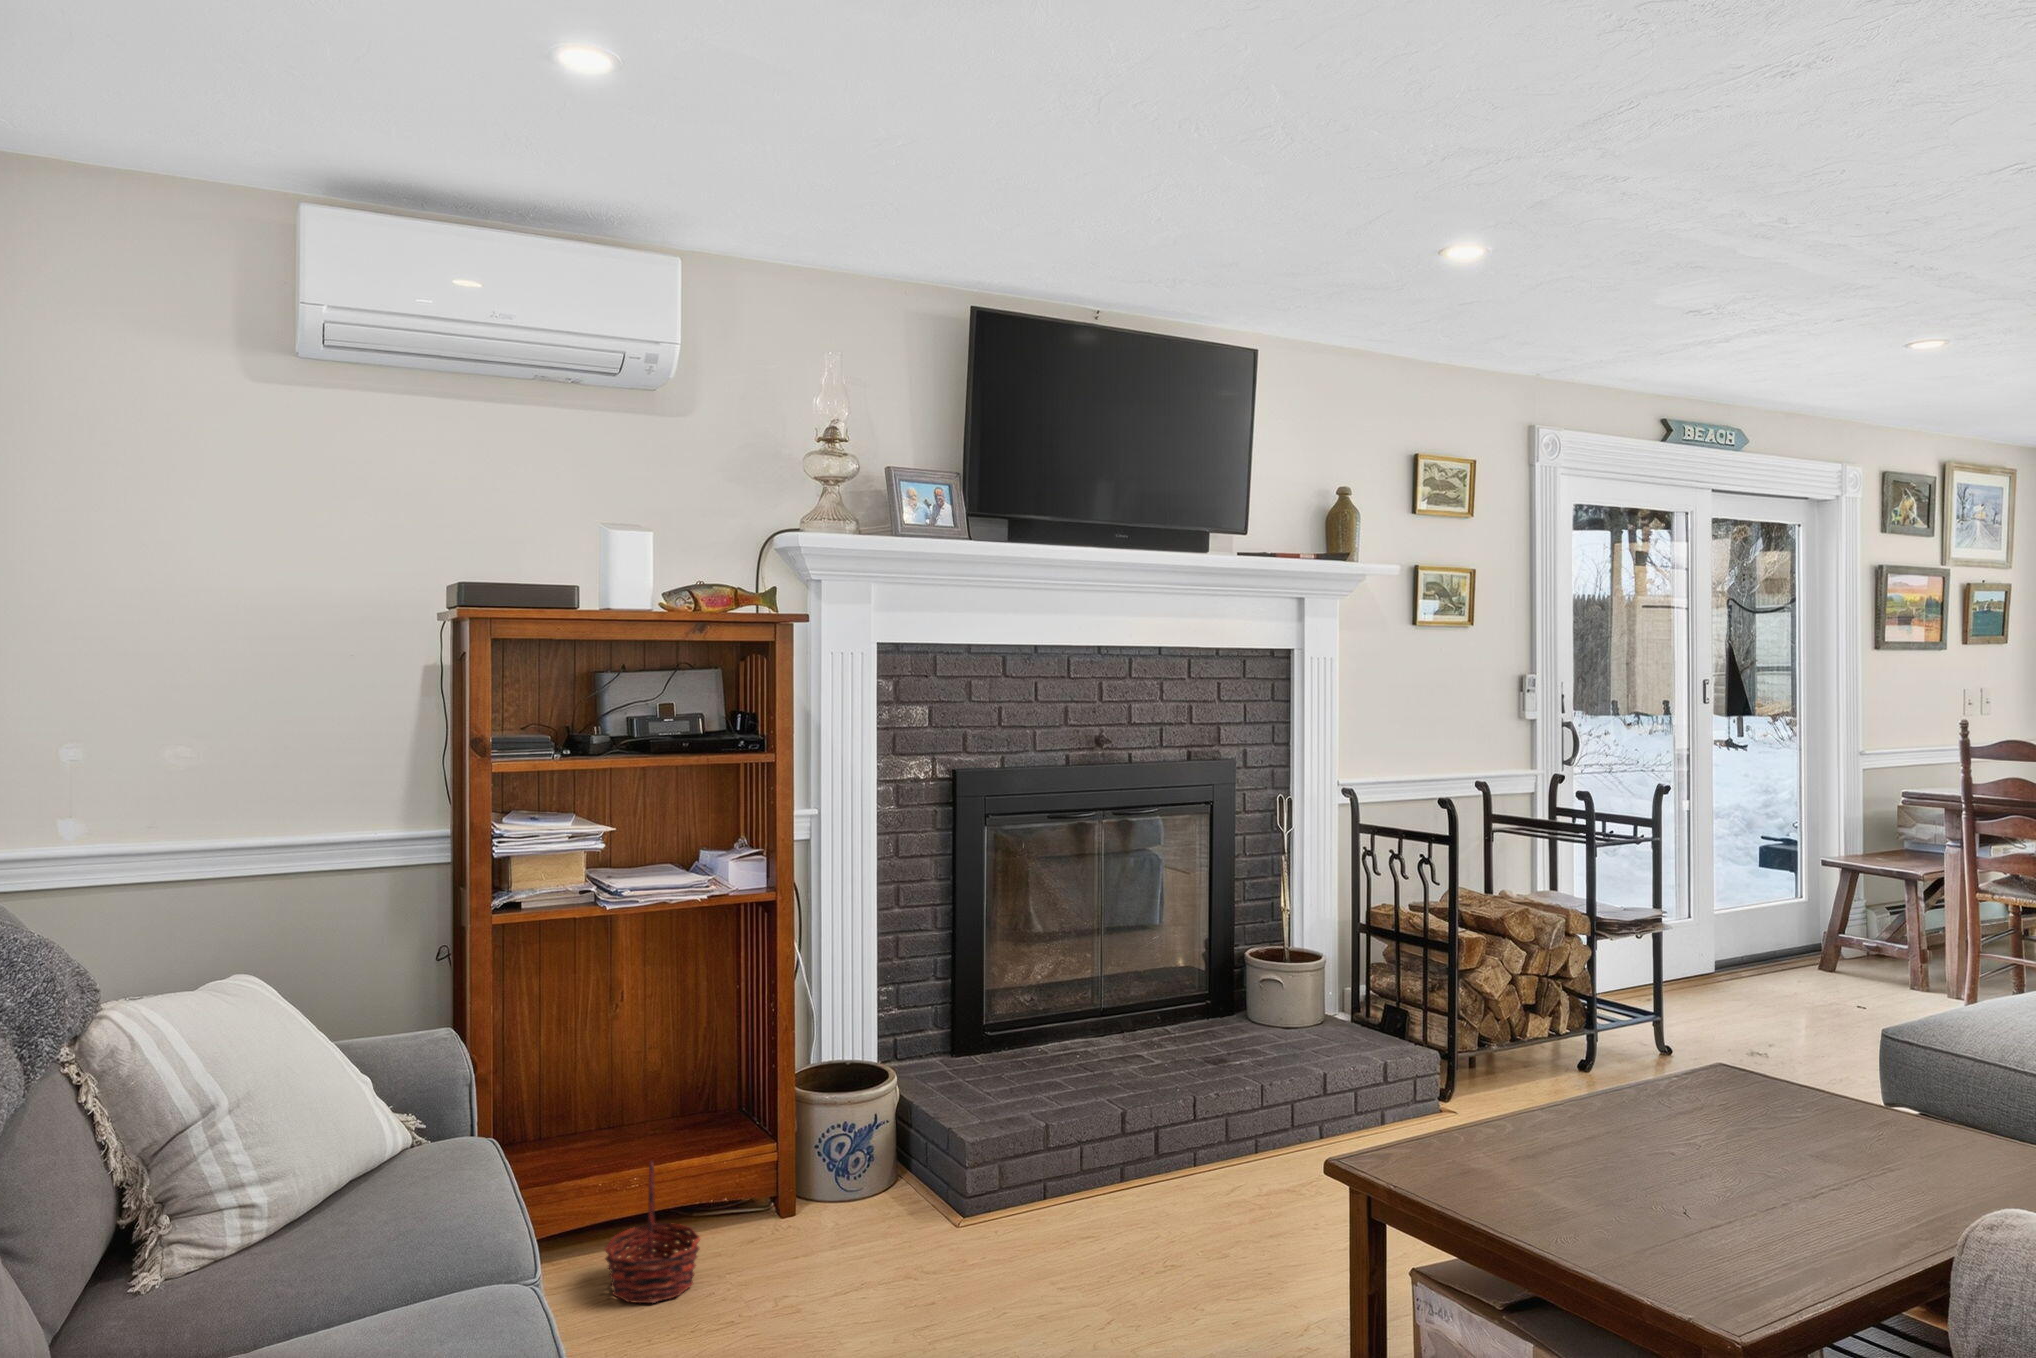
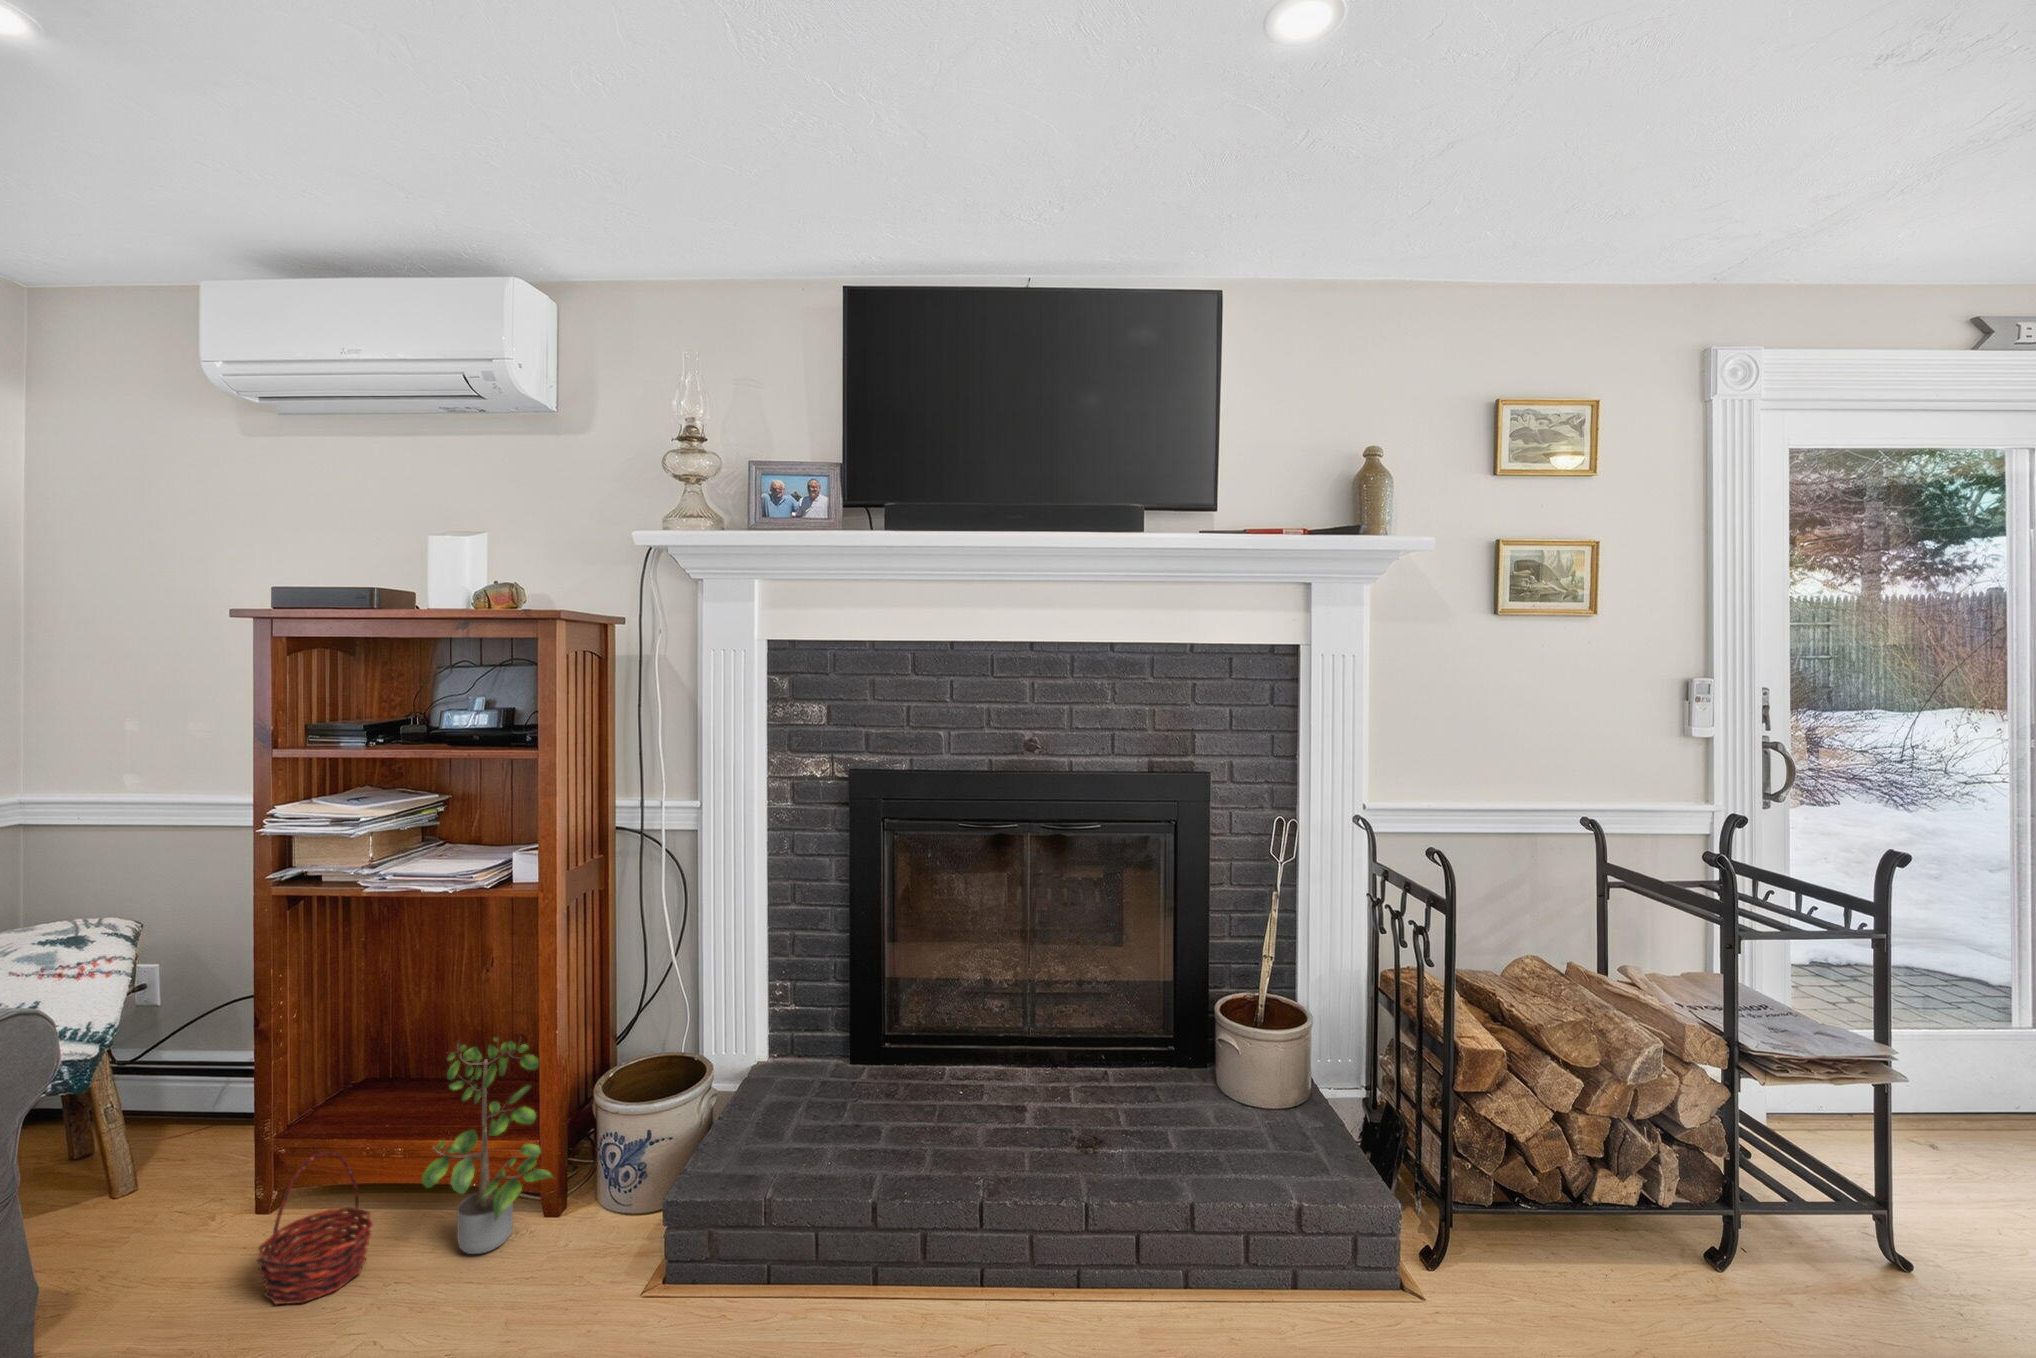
potted plant: none [721,1028,845,1244] -> present [422,1038,554,1254]

